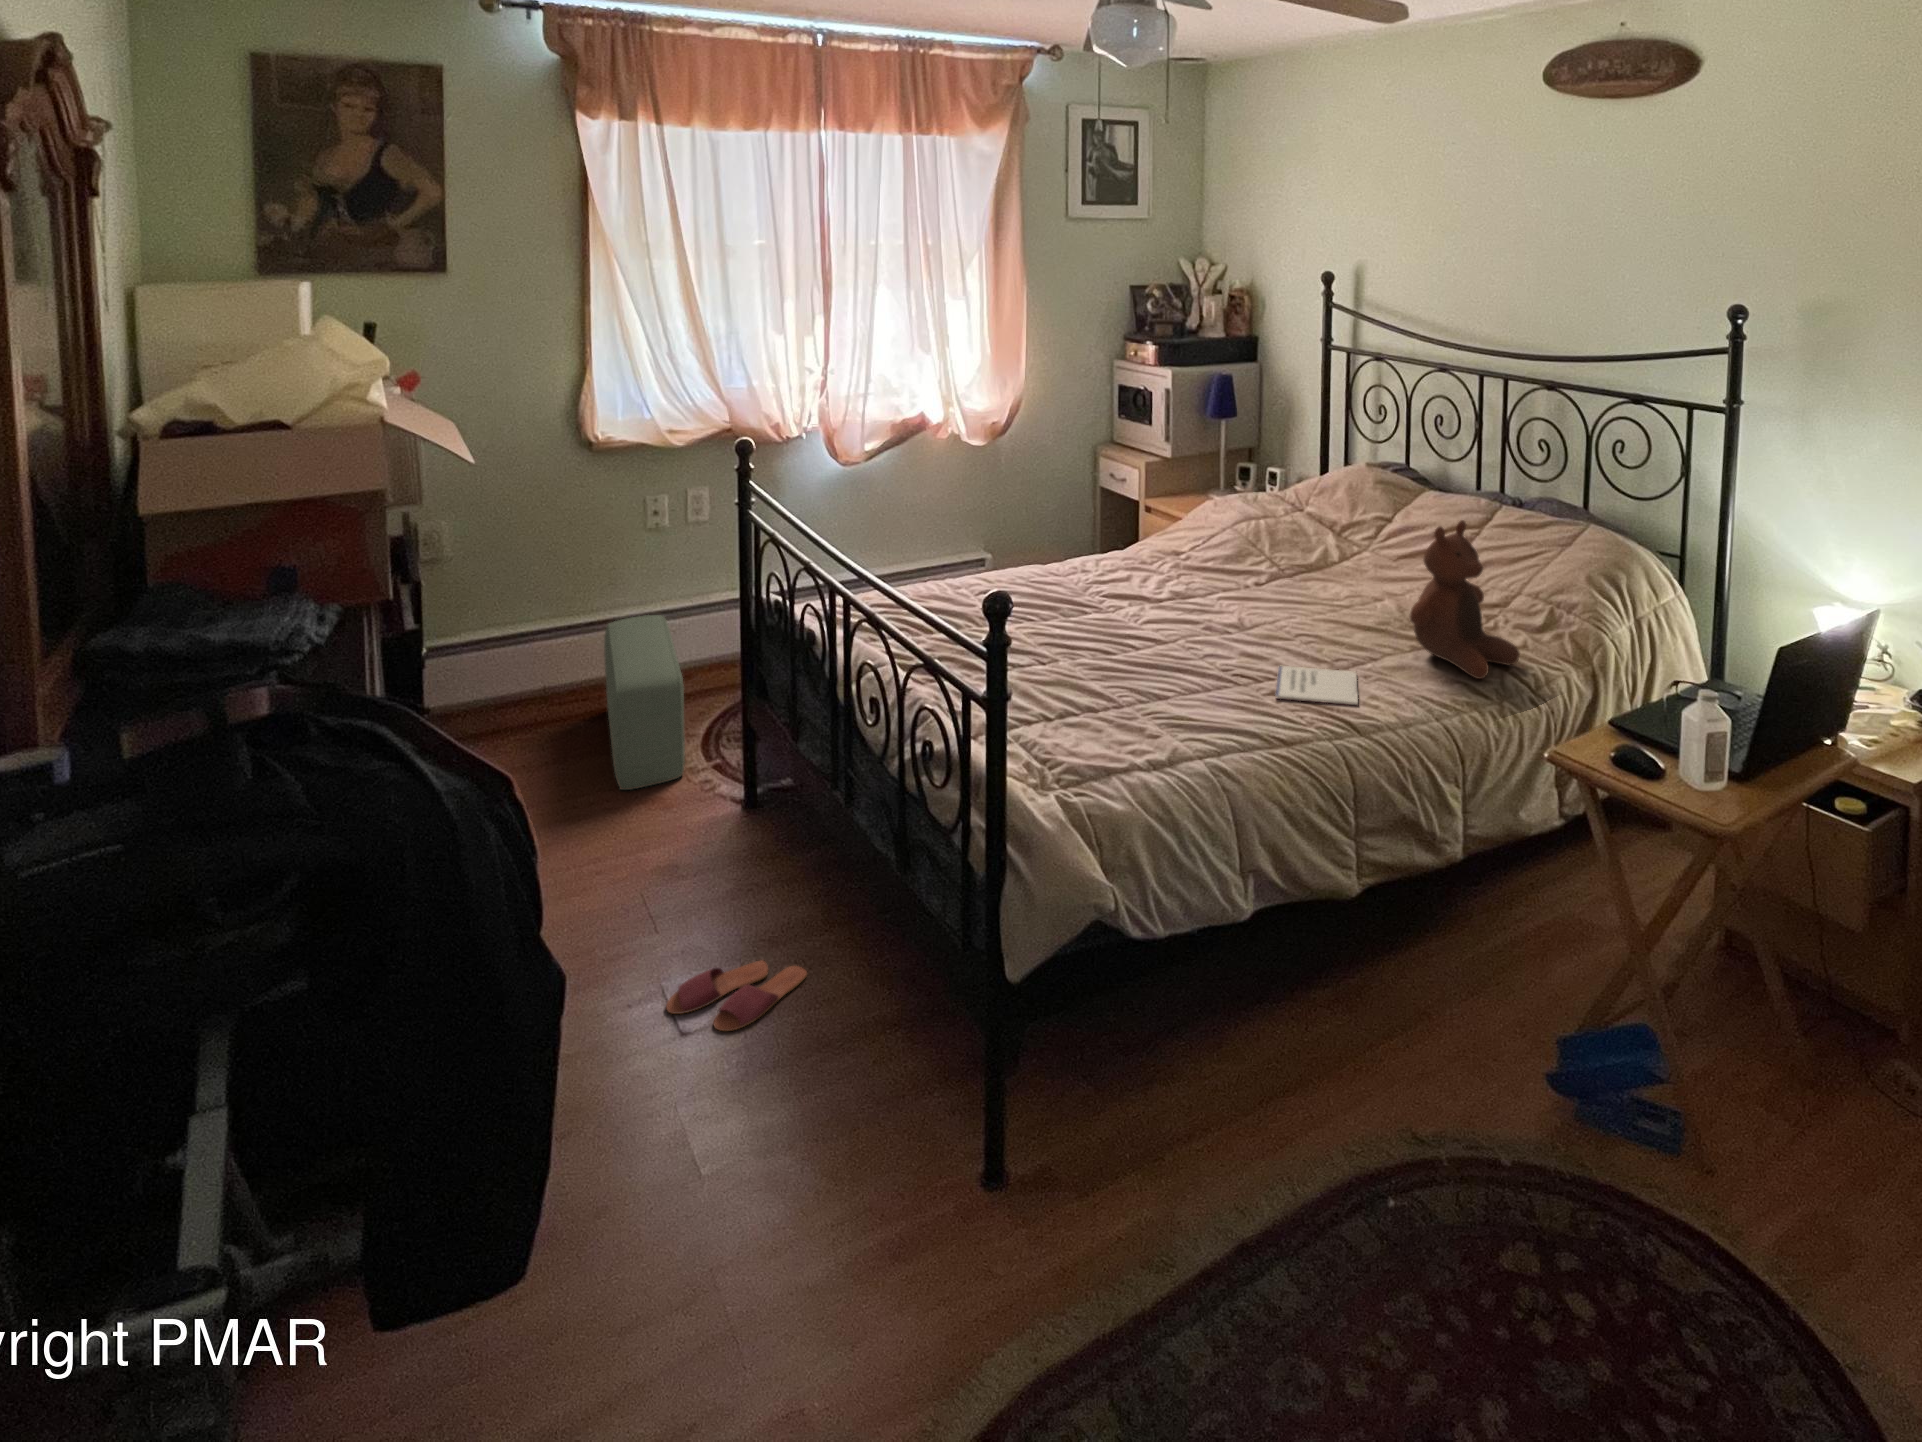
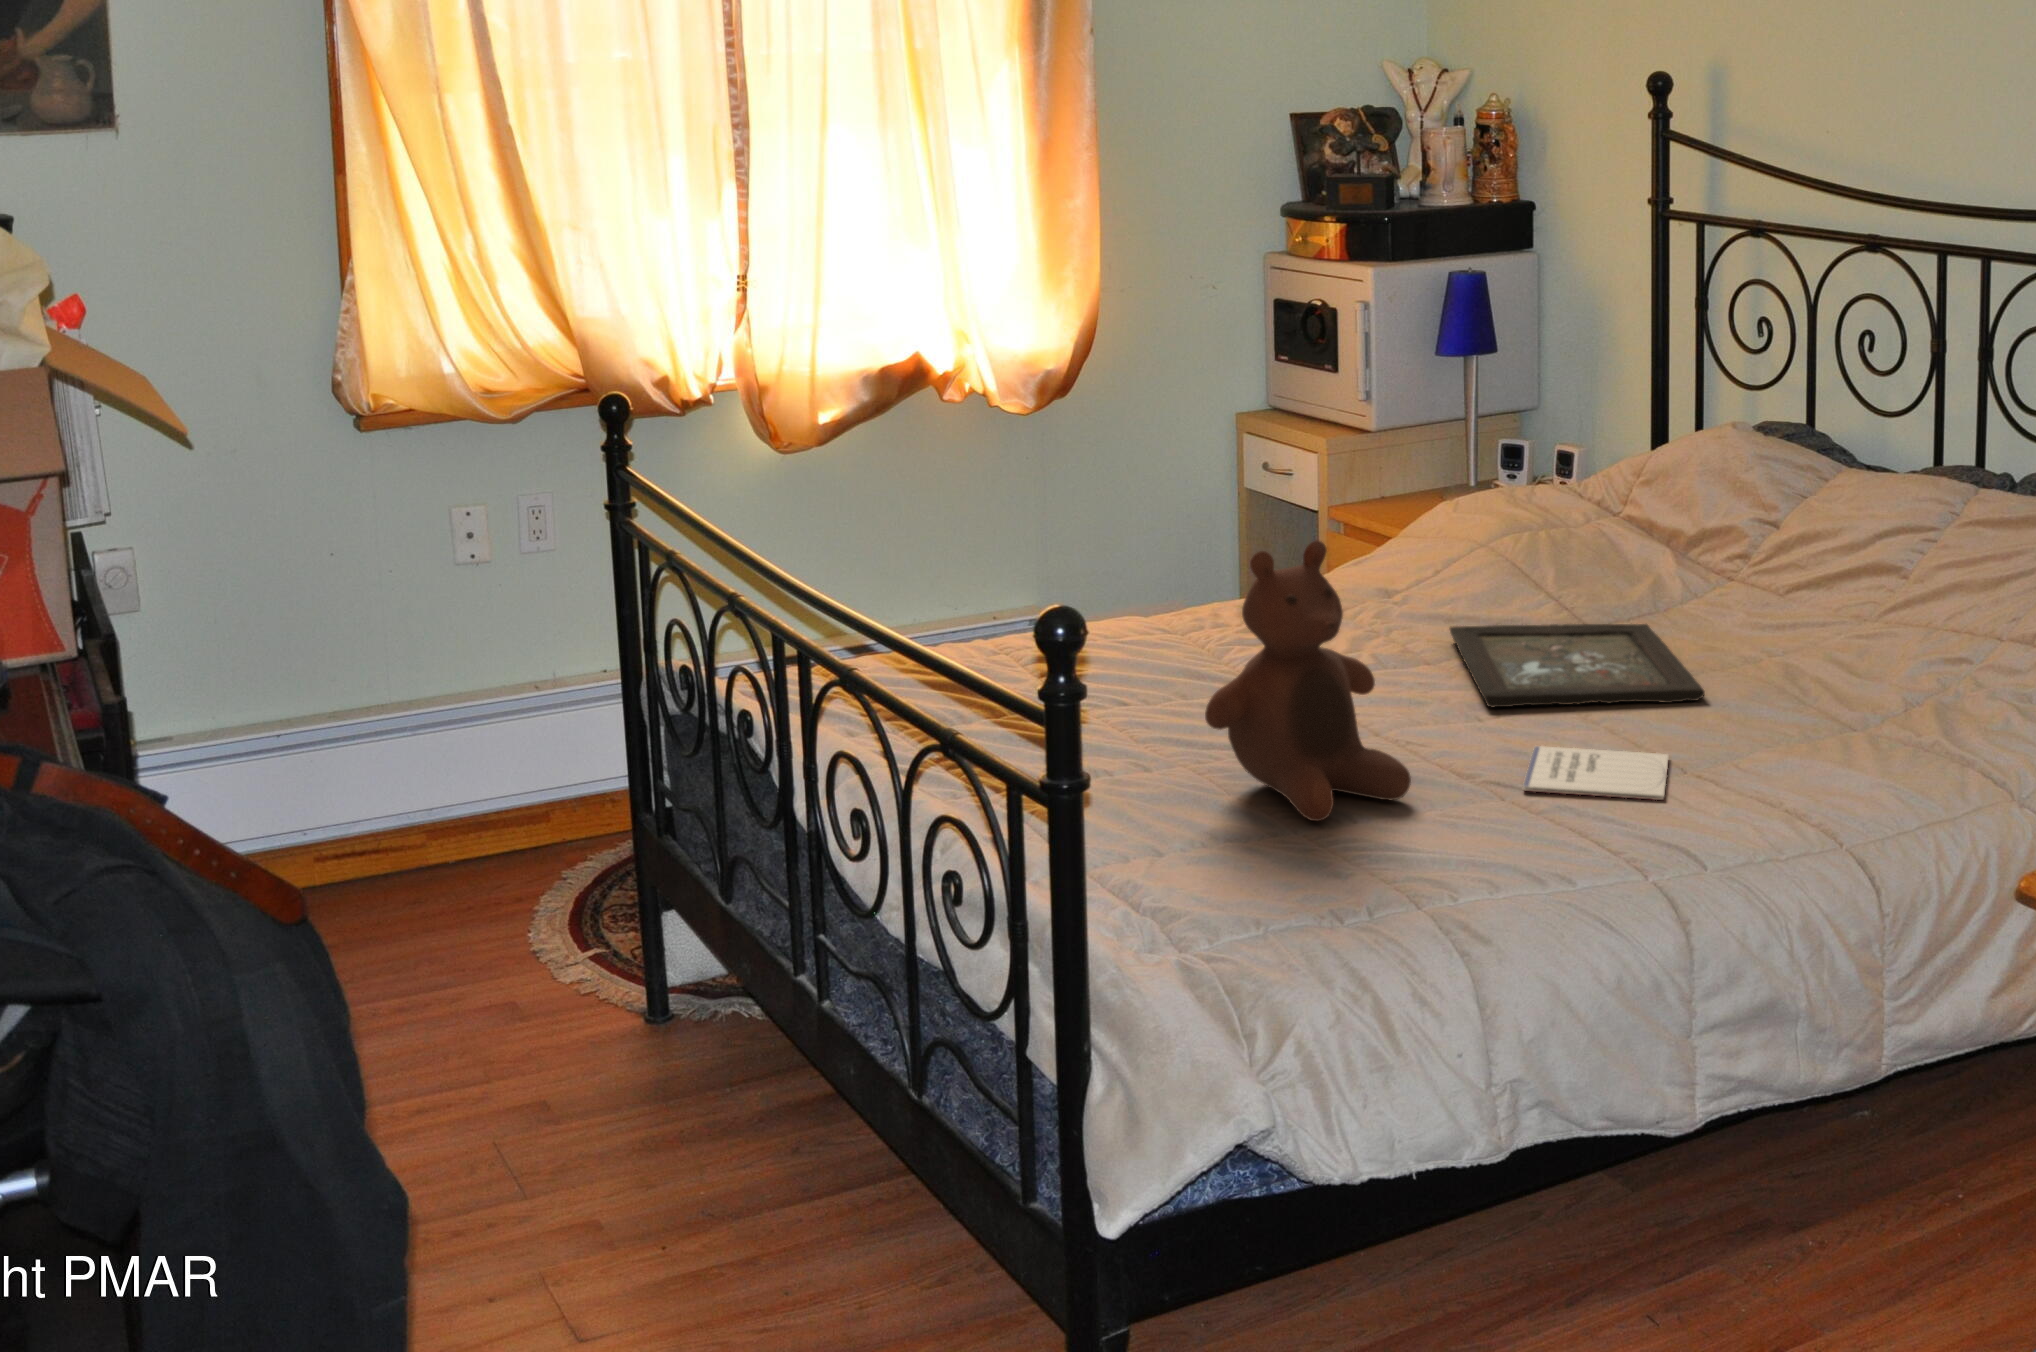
stuffed bear: present [1410,520,1520,679] -> present [1205,540,1411,821]
tray: none [1223,580,1370,637] -> present [1450,624,1705,707]
pouf: present [604,615,685,790] -> none [401,706,547,975]
slippers: present [666,960,807,1031] -> none [564,1196,774,1280]

